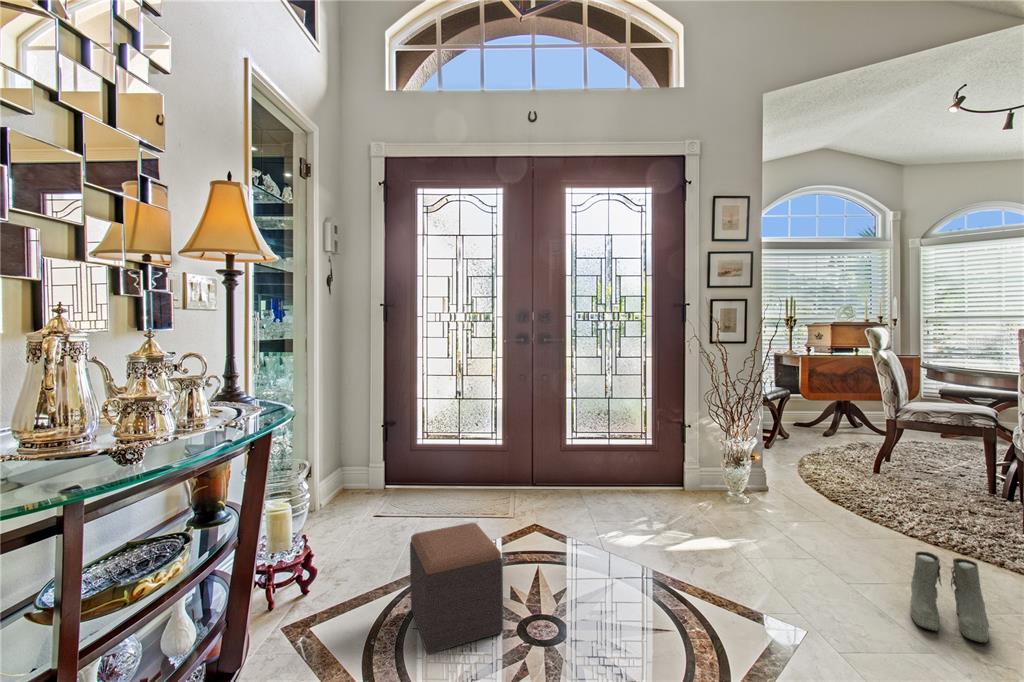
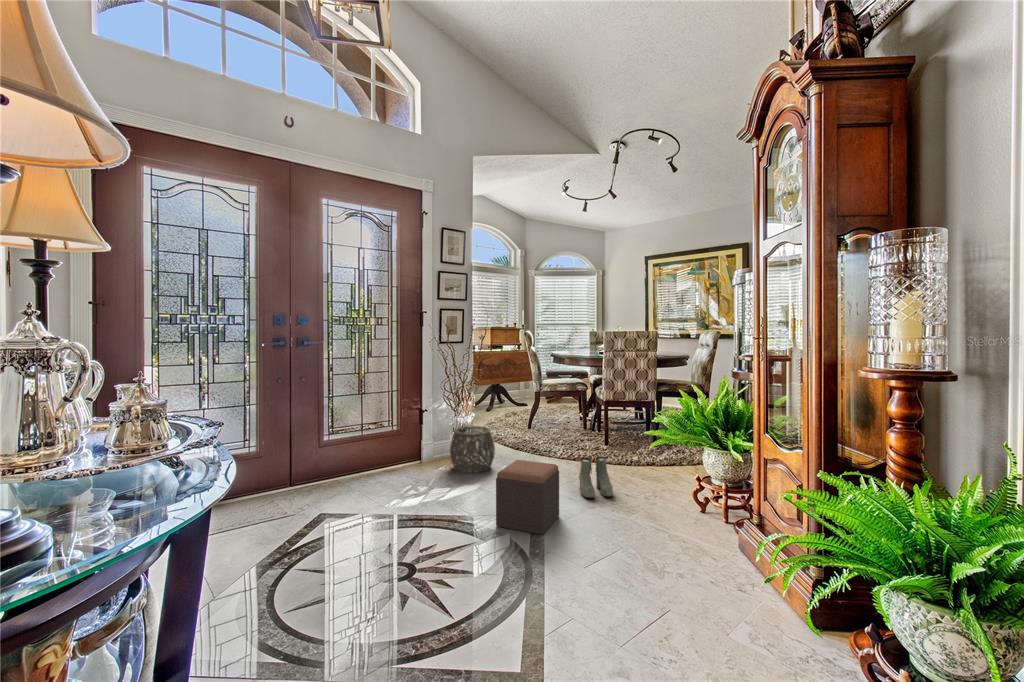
woven basket: none [708,456,776,523] -> present [450,426,495,473]
footstool: present [410,523,503,654] -> present [496,460,559,535]

